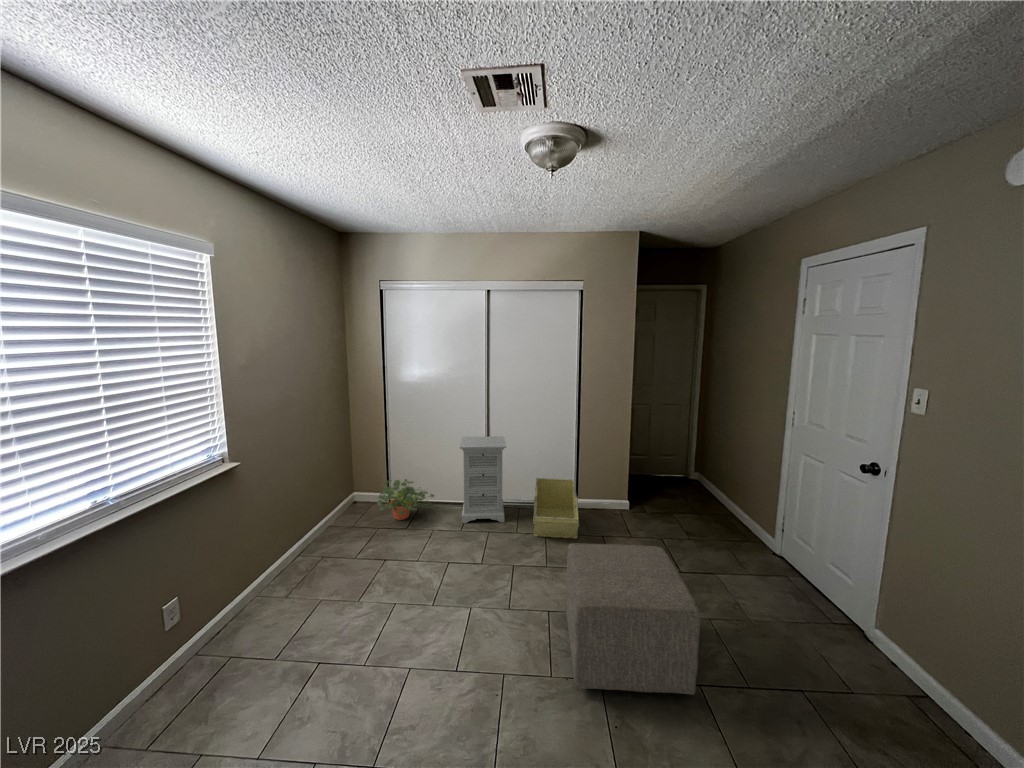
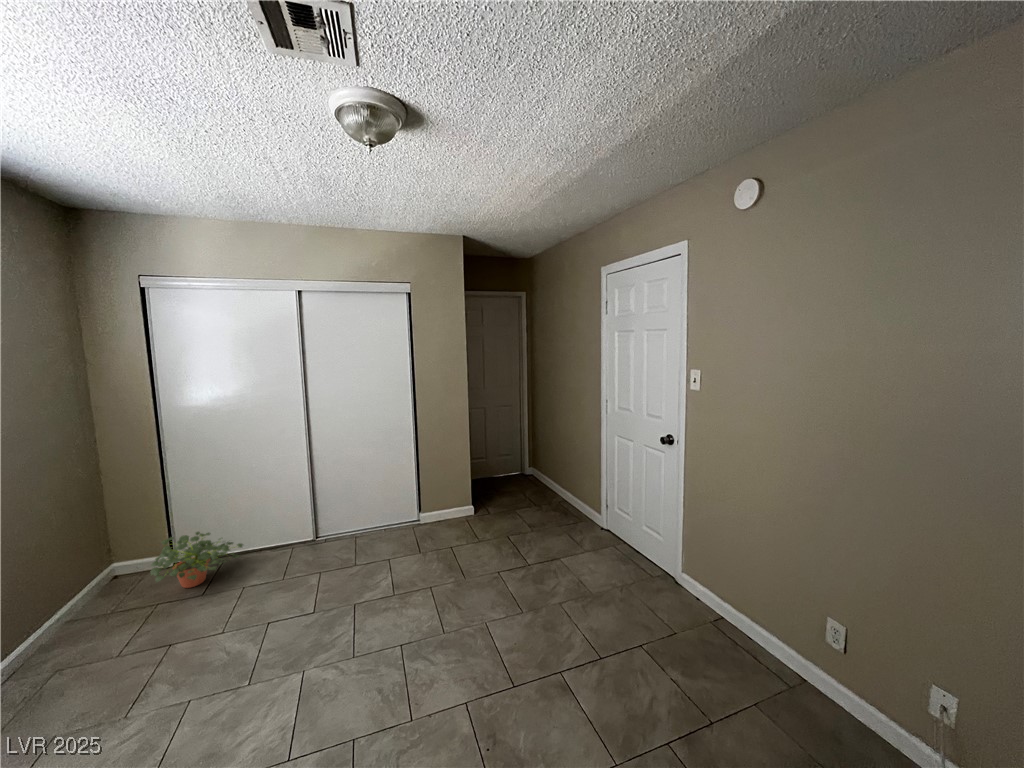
nightstand: present [460,436,506,523] -> none [276,458,342,571]
storage bin: present [533,478,579,539] -> none [376,493,429,565]
ottoman: present [566,543,700,695] -> none [419,544,557,725]

